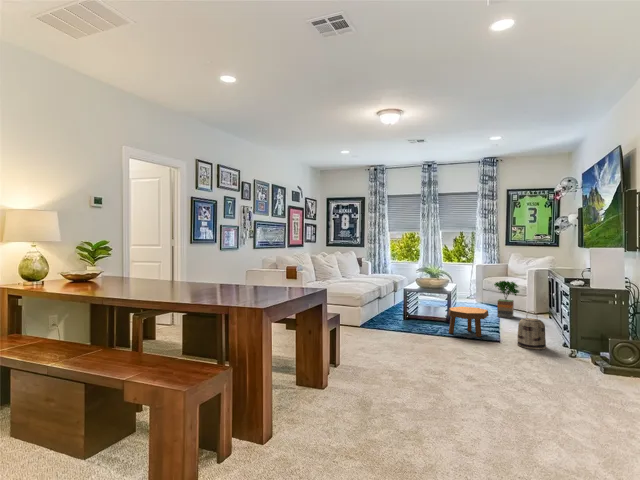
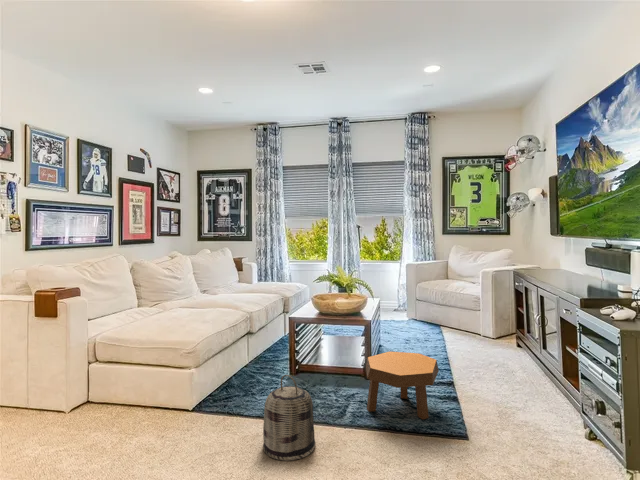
potted tree: present [494,281,519,318] -> none [434,291,475,352]
basket: present [517,312,546,350] -> present [263,375,316,461]

